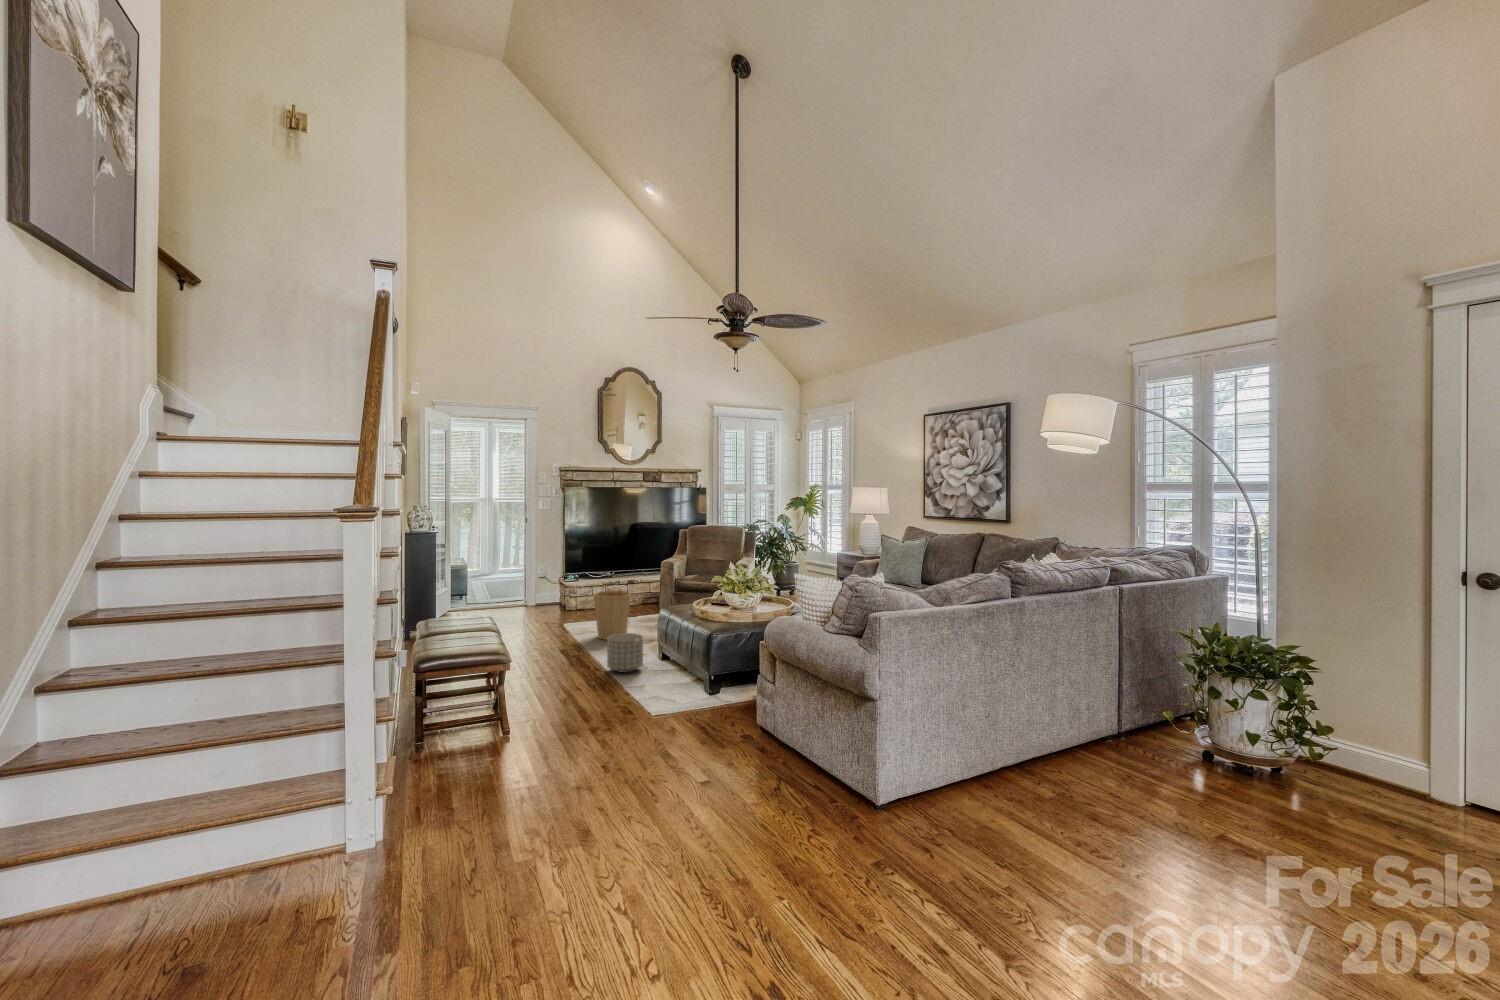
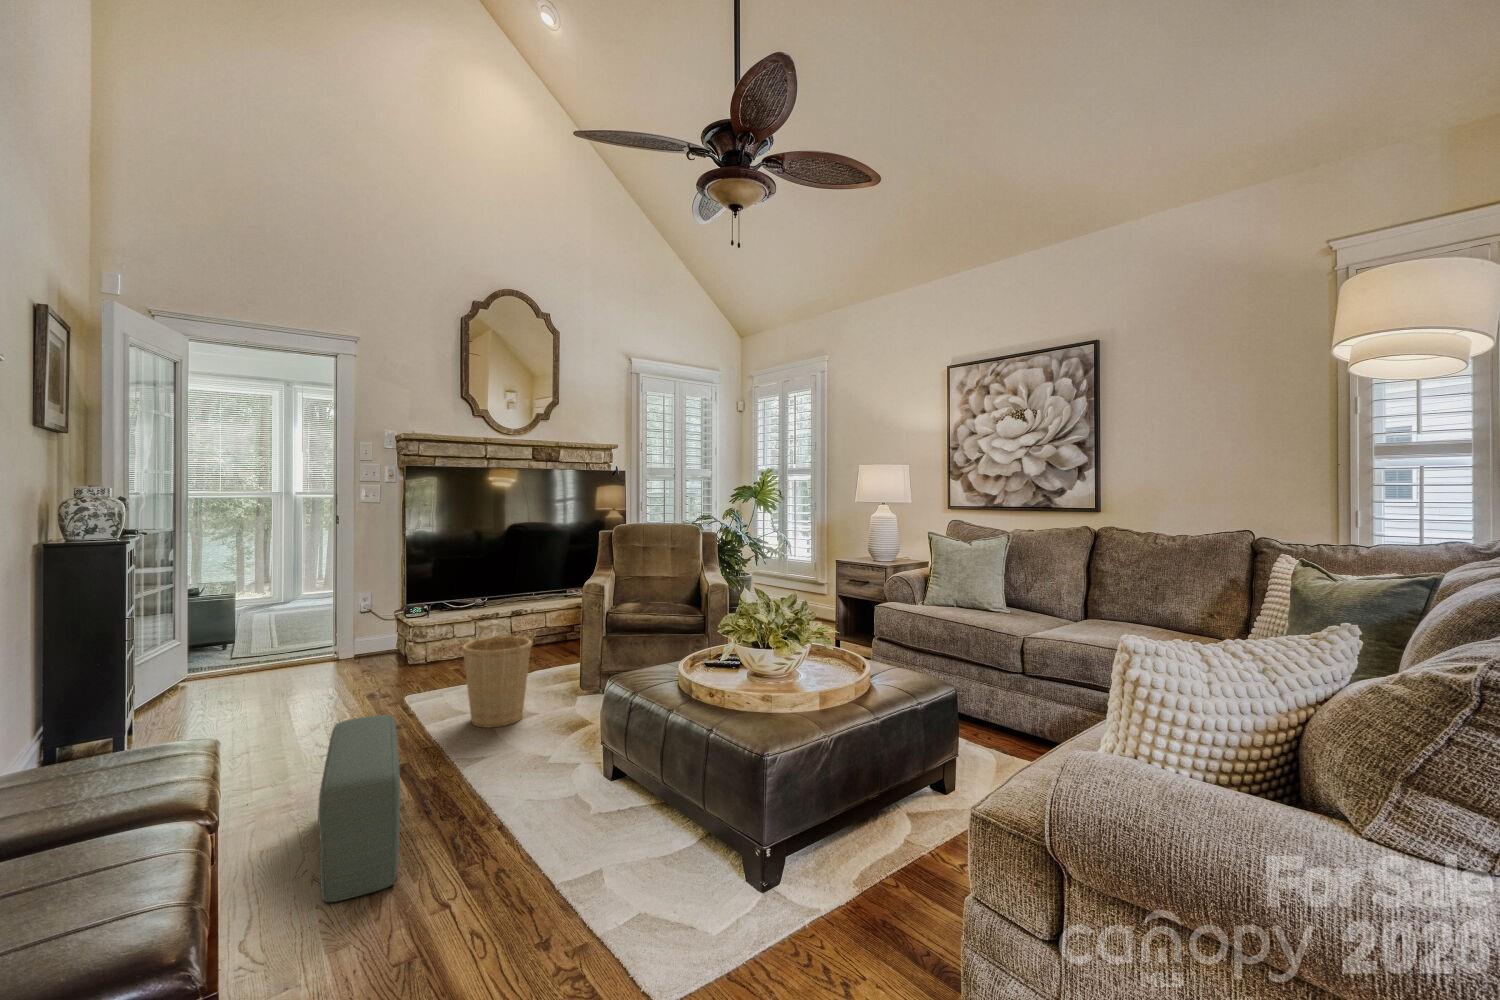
pouf: none [529,619,560,688] -> present [318,715,400,902]
planter: present [607,633,643,673] -> none [504,732,578,820]

